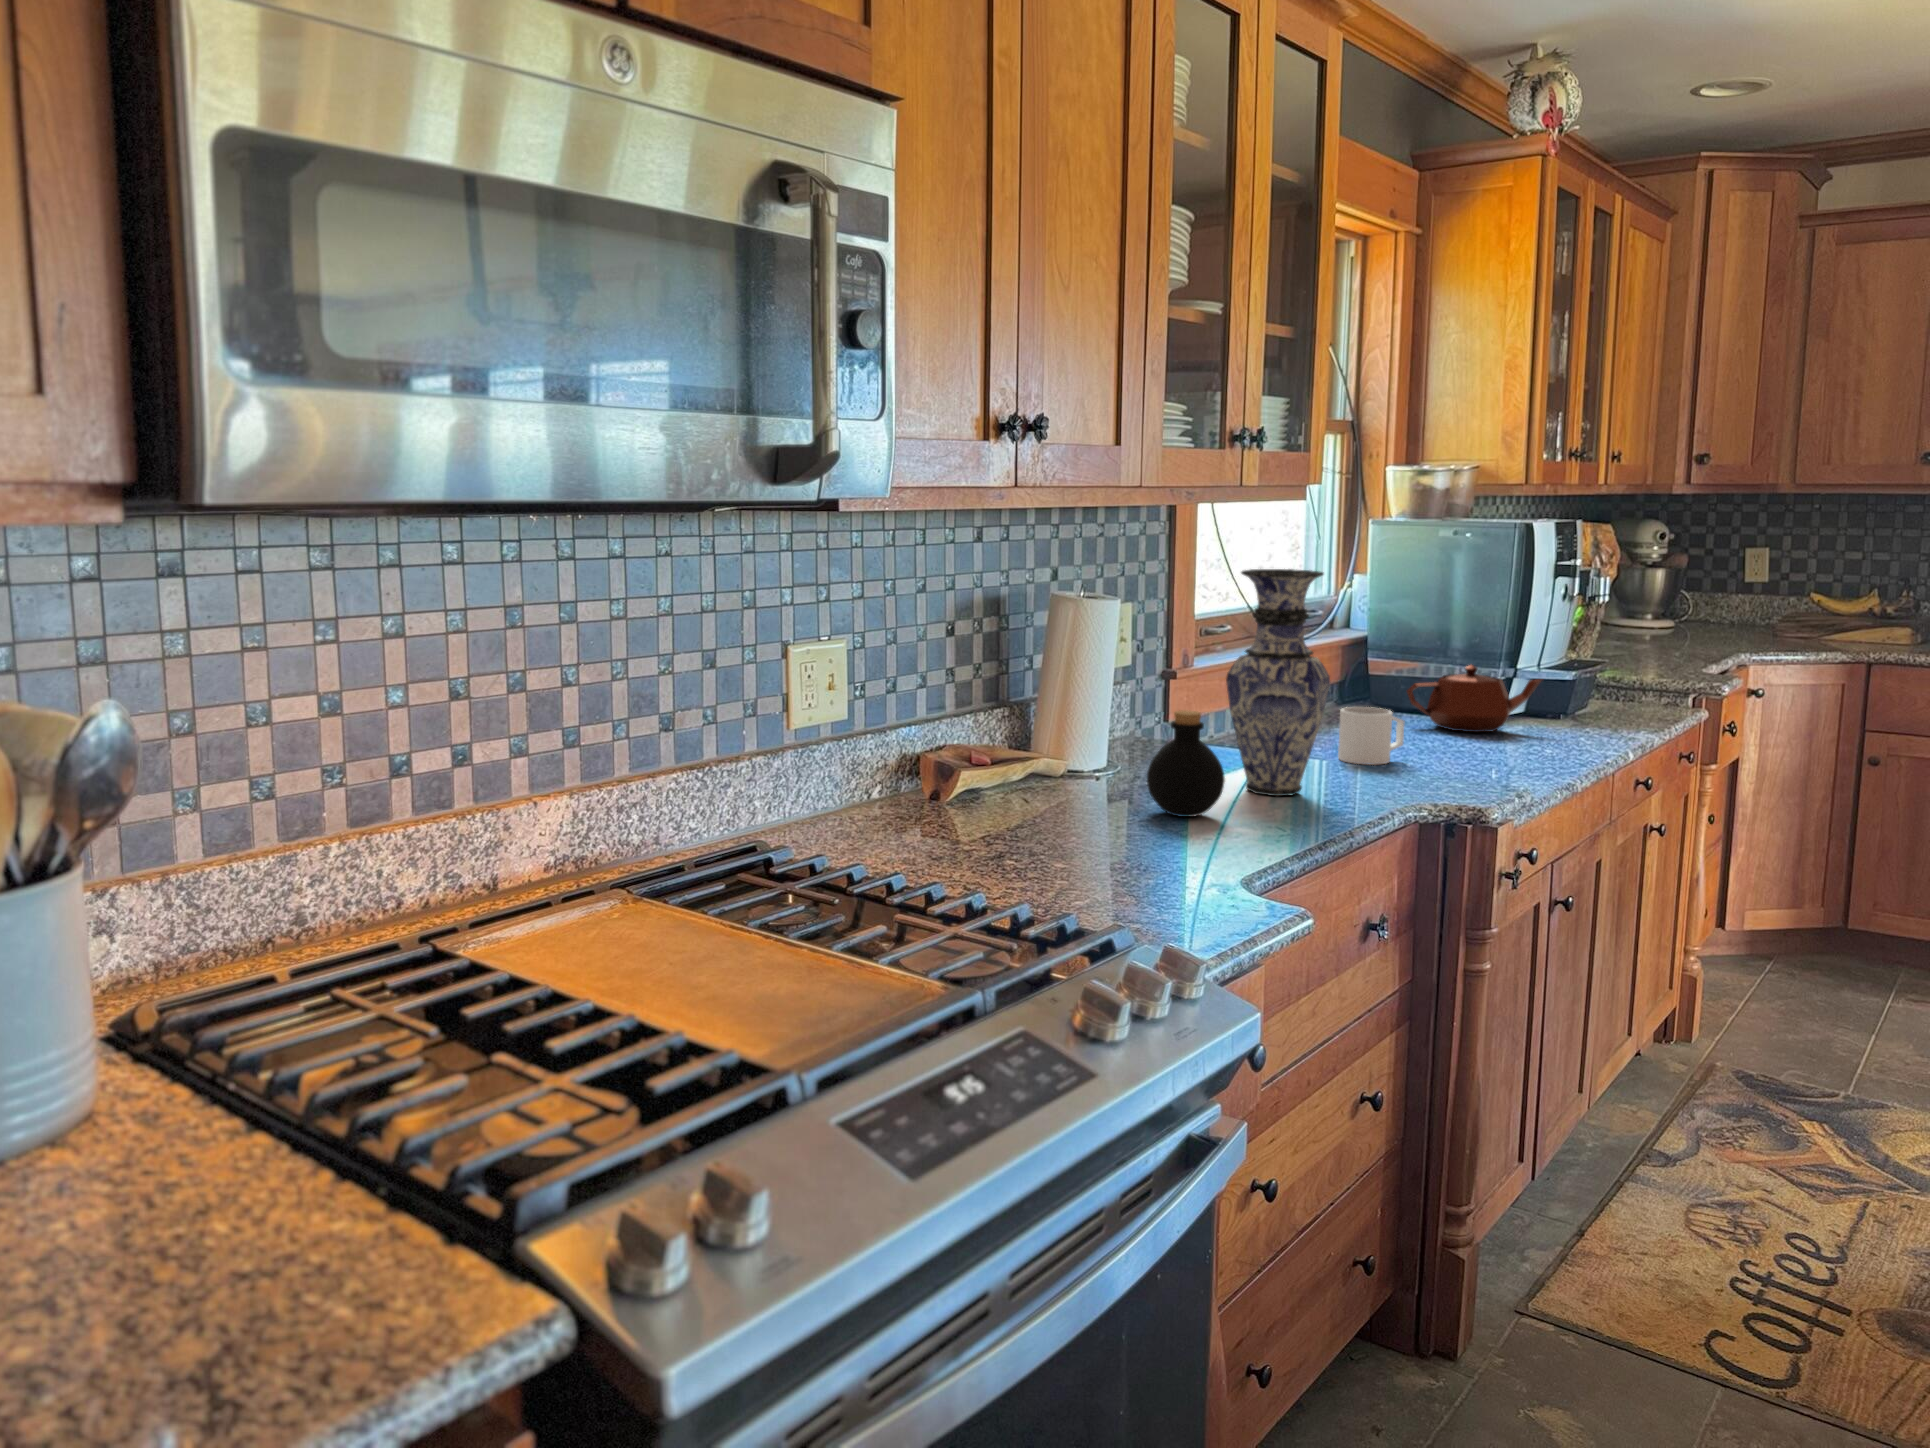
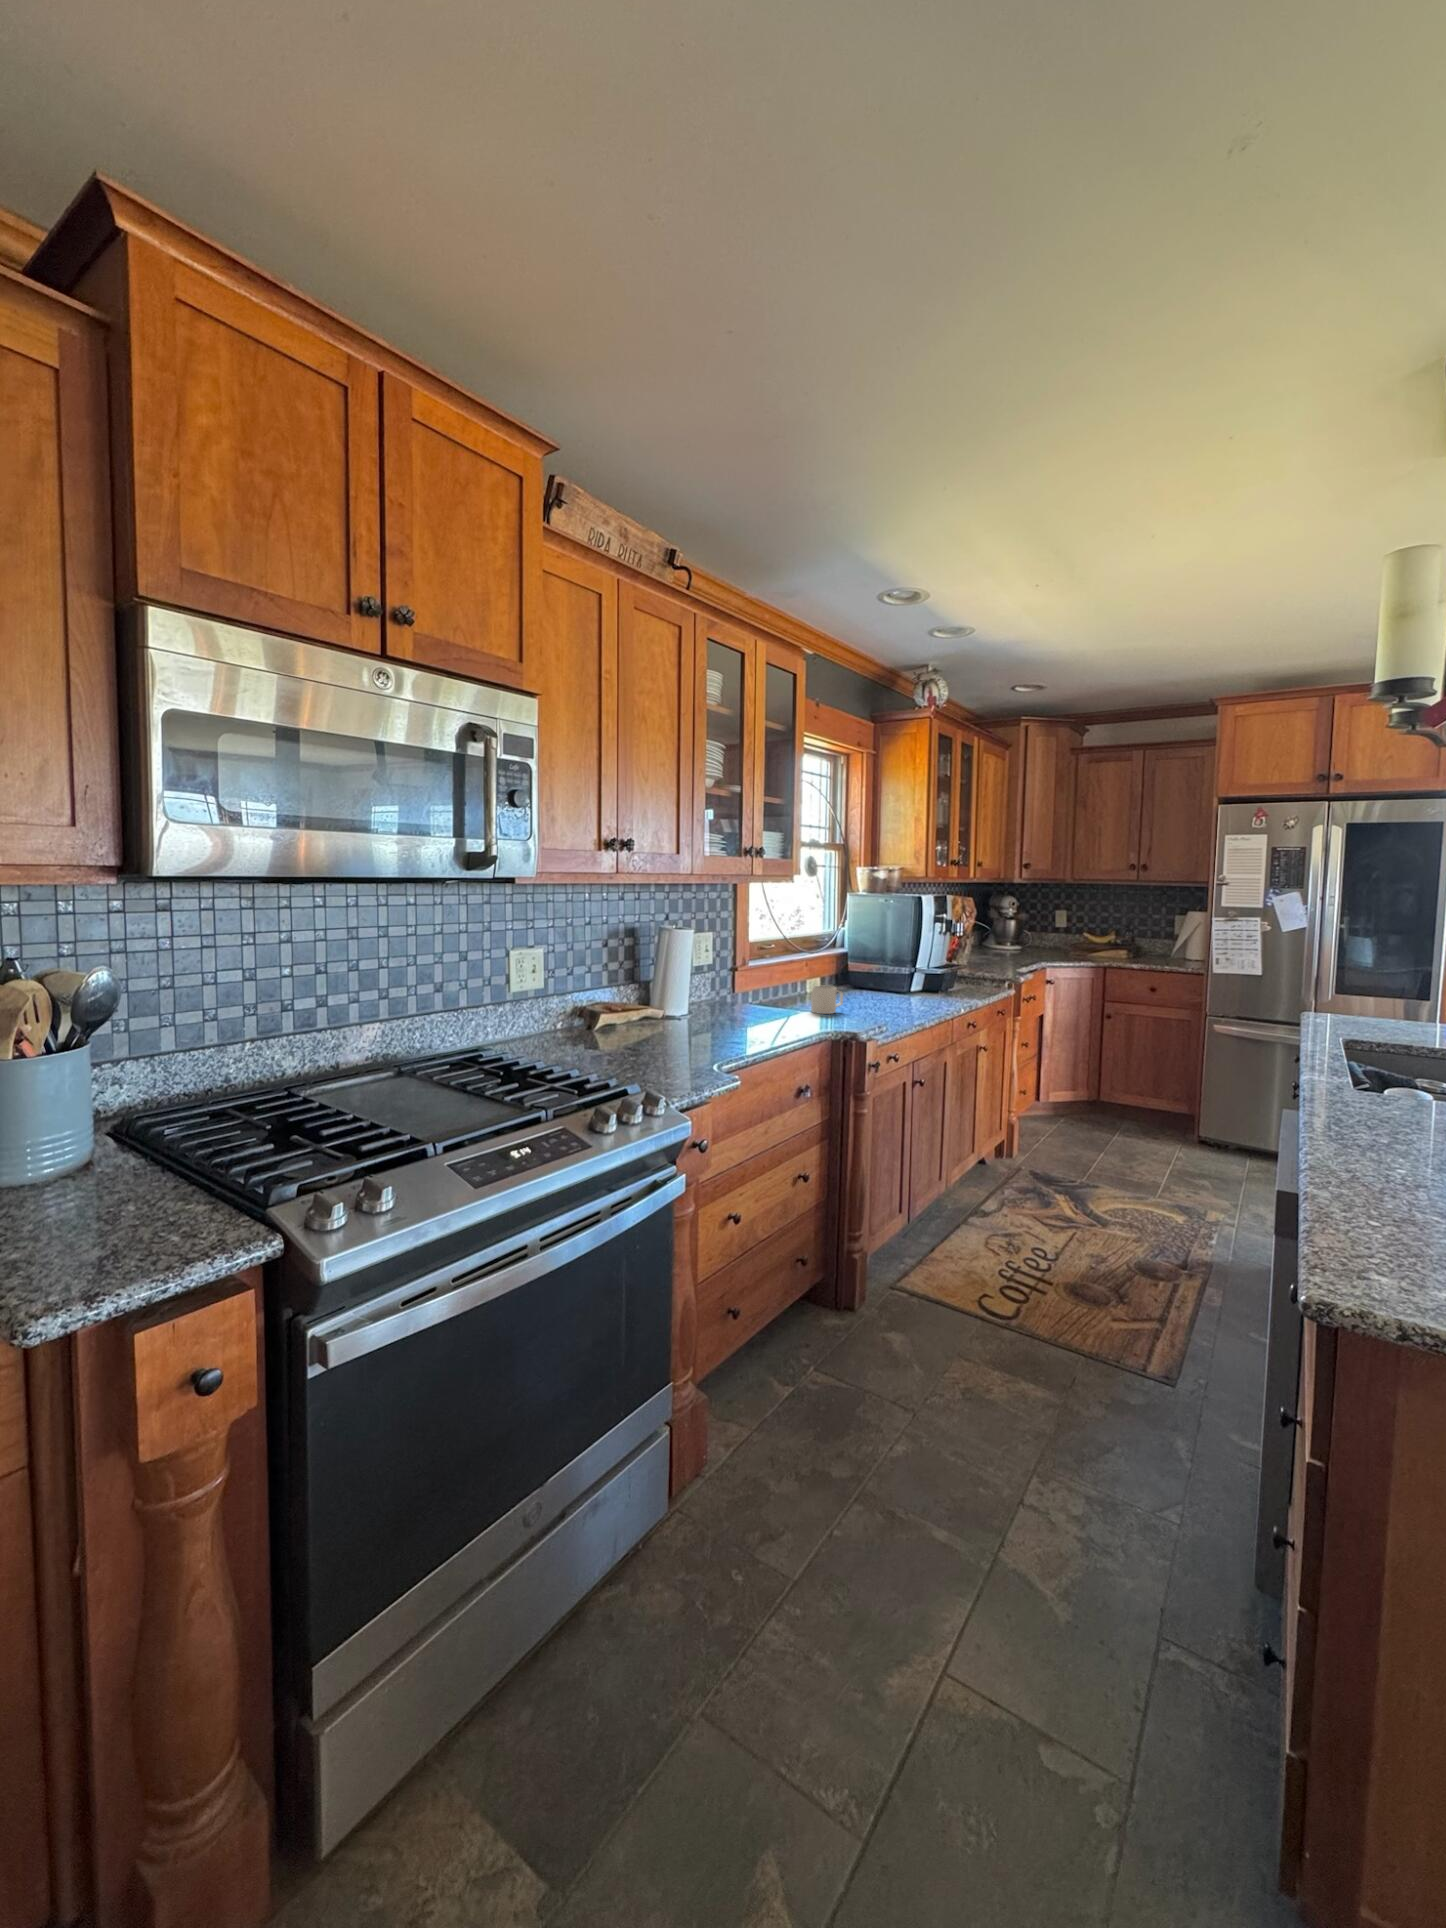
vase: present [1226,569,1330,796] -> none [743,916,793,1028]
teapot: present [1407,665,1541,732] -> none [857,966,924,1000]
bottle: present [1147,710,1225,817] -> none [695,984,733,1037]

